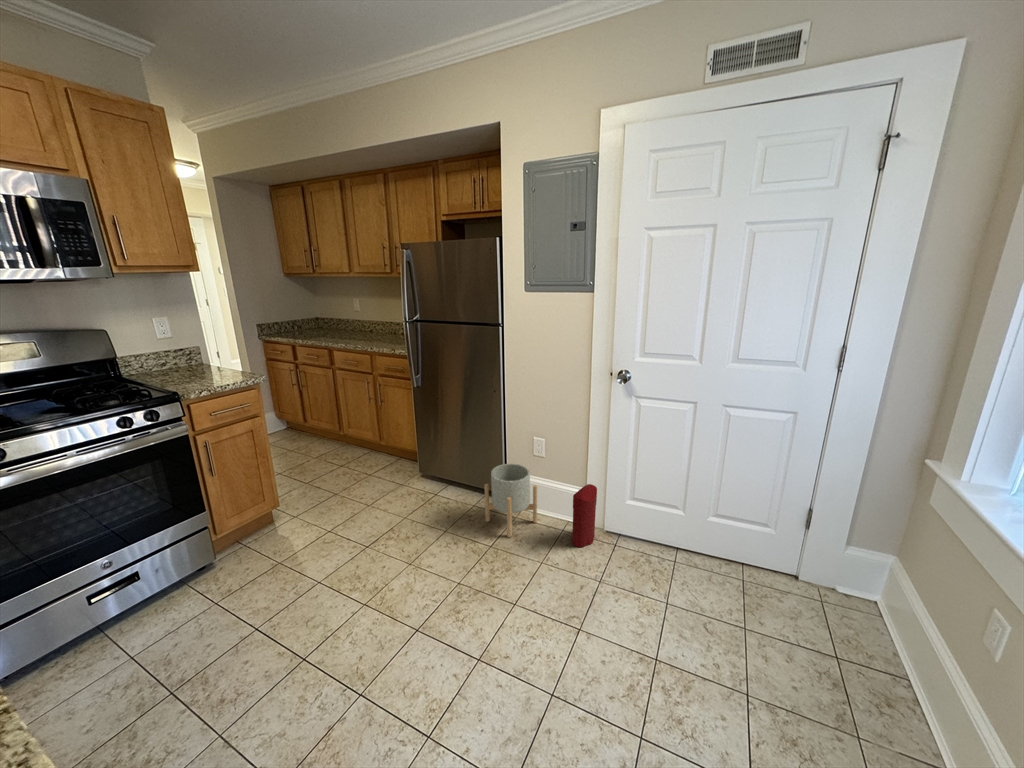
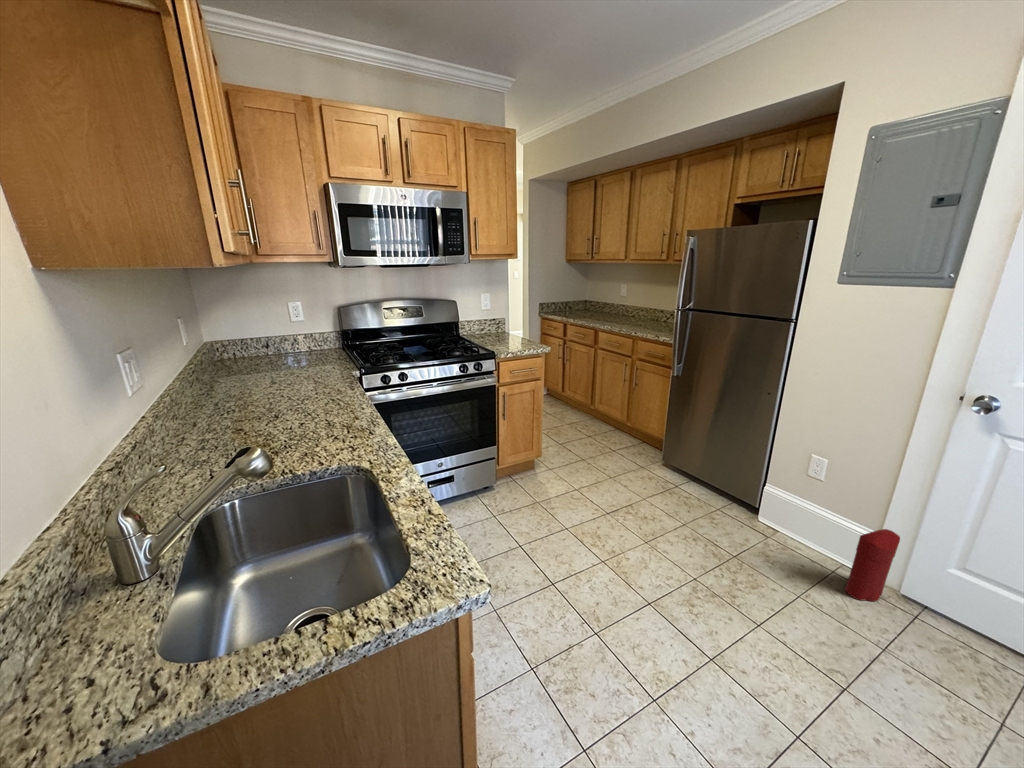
planter: present [484,464,537,537] -> none [731,475,806,555]

